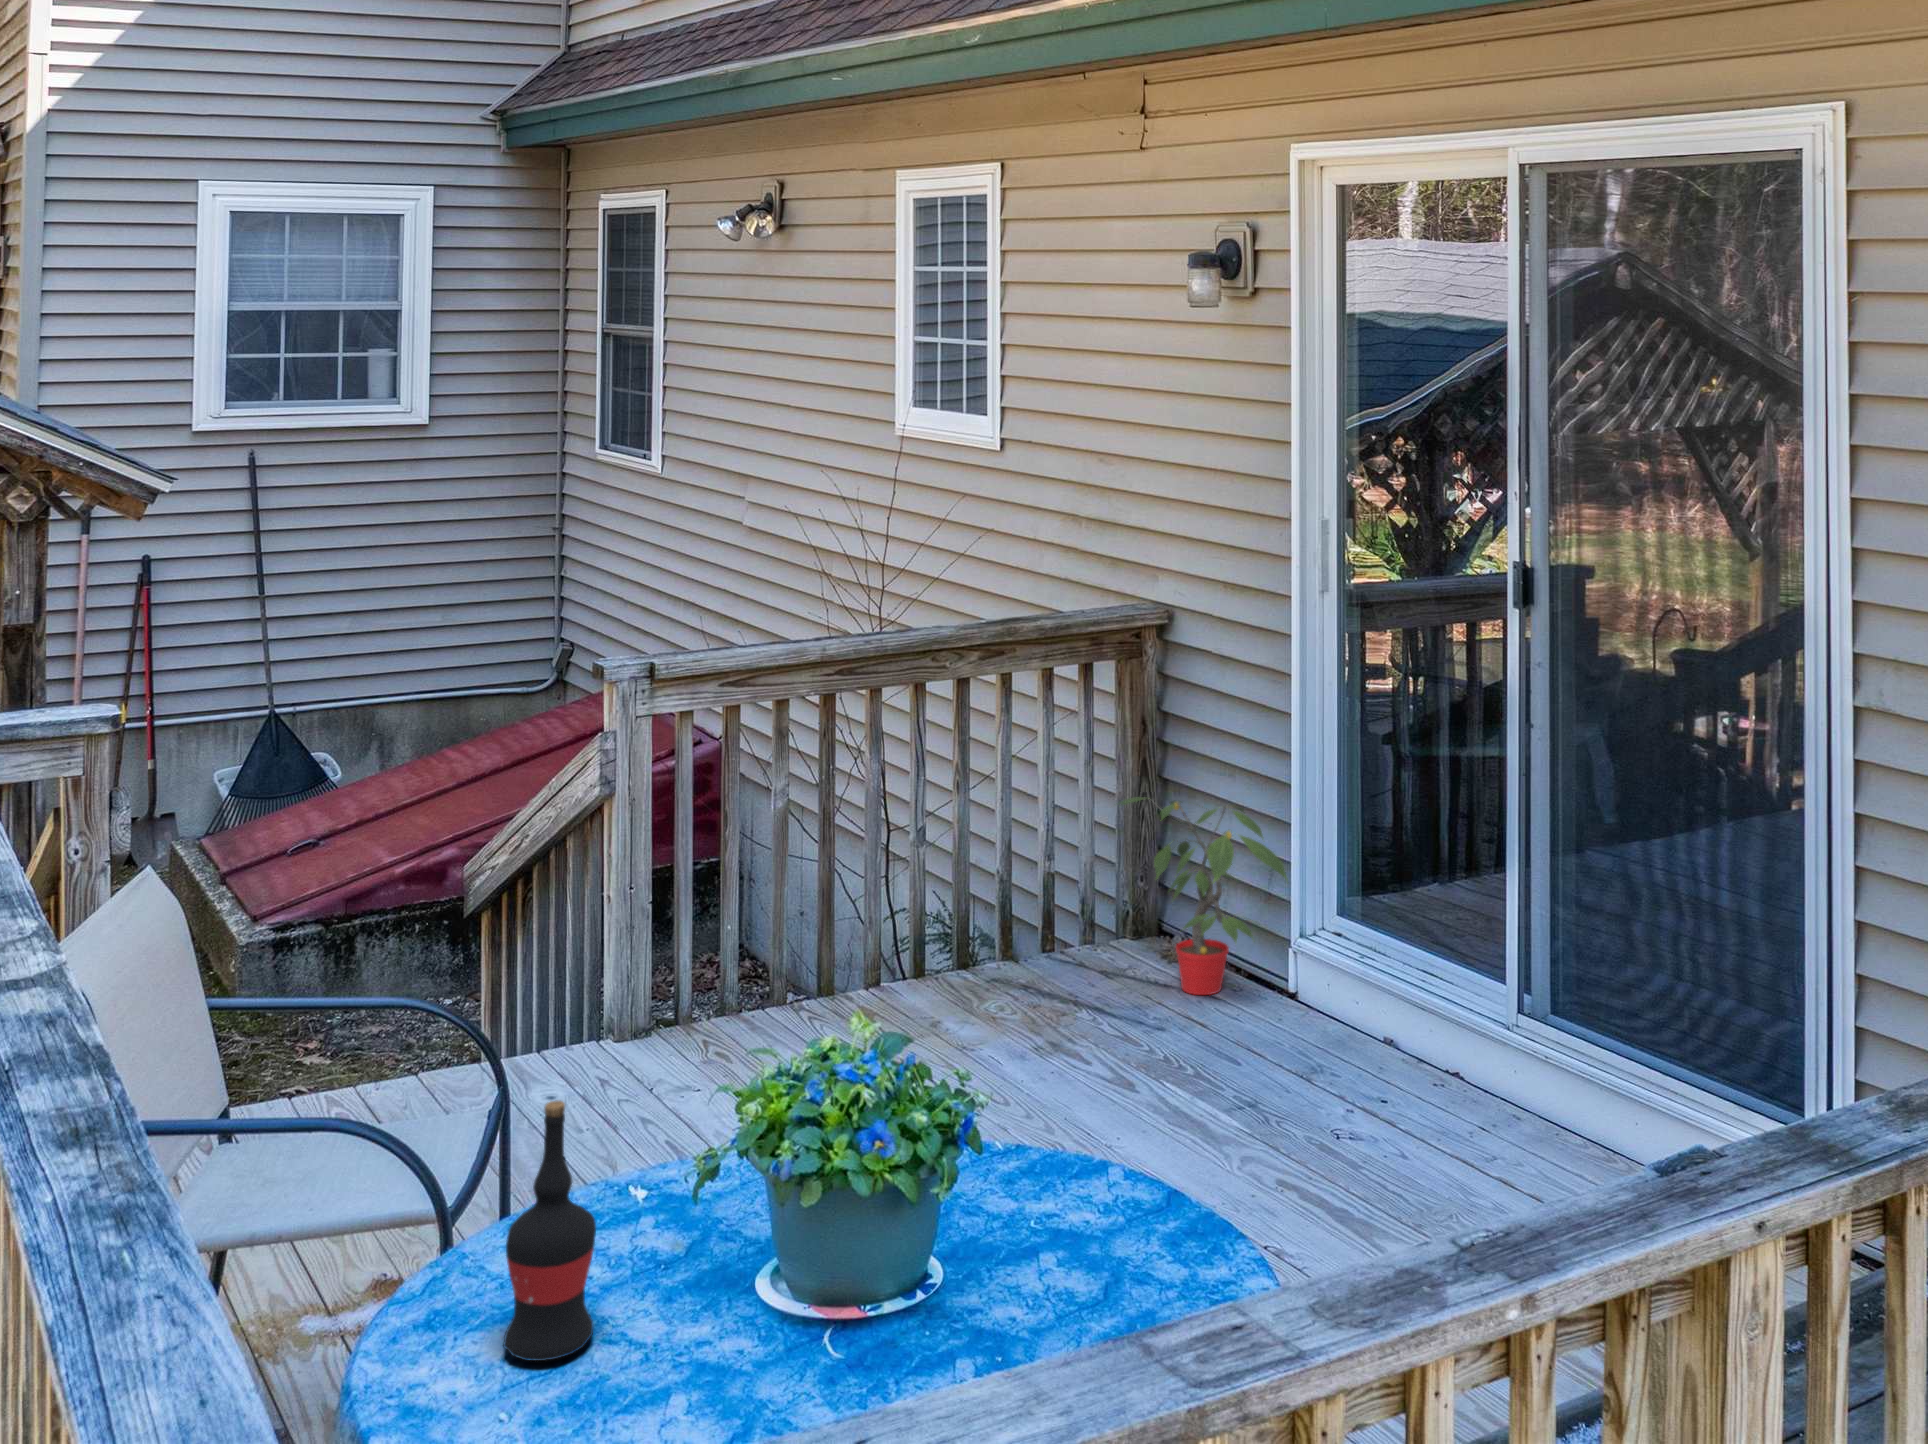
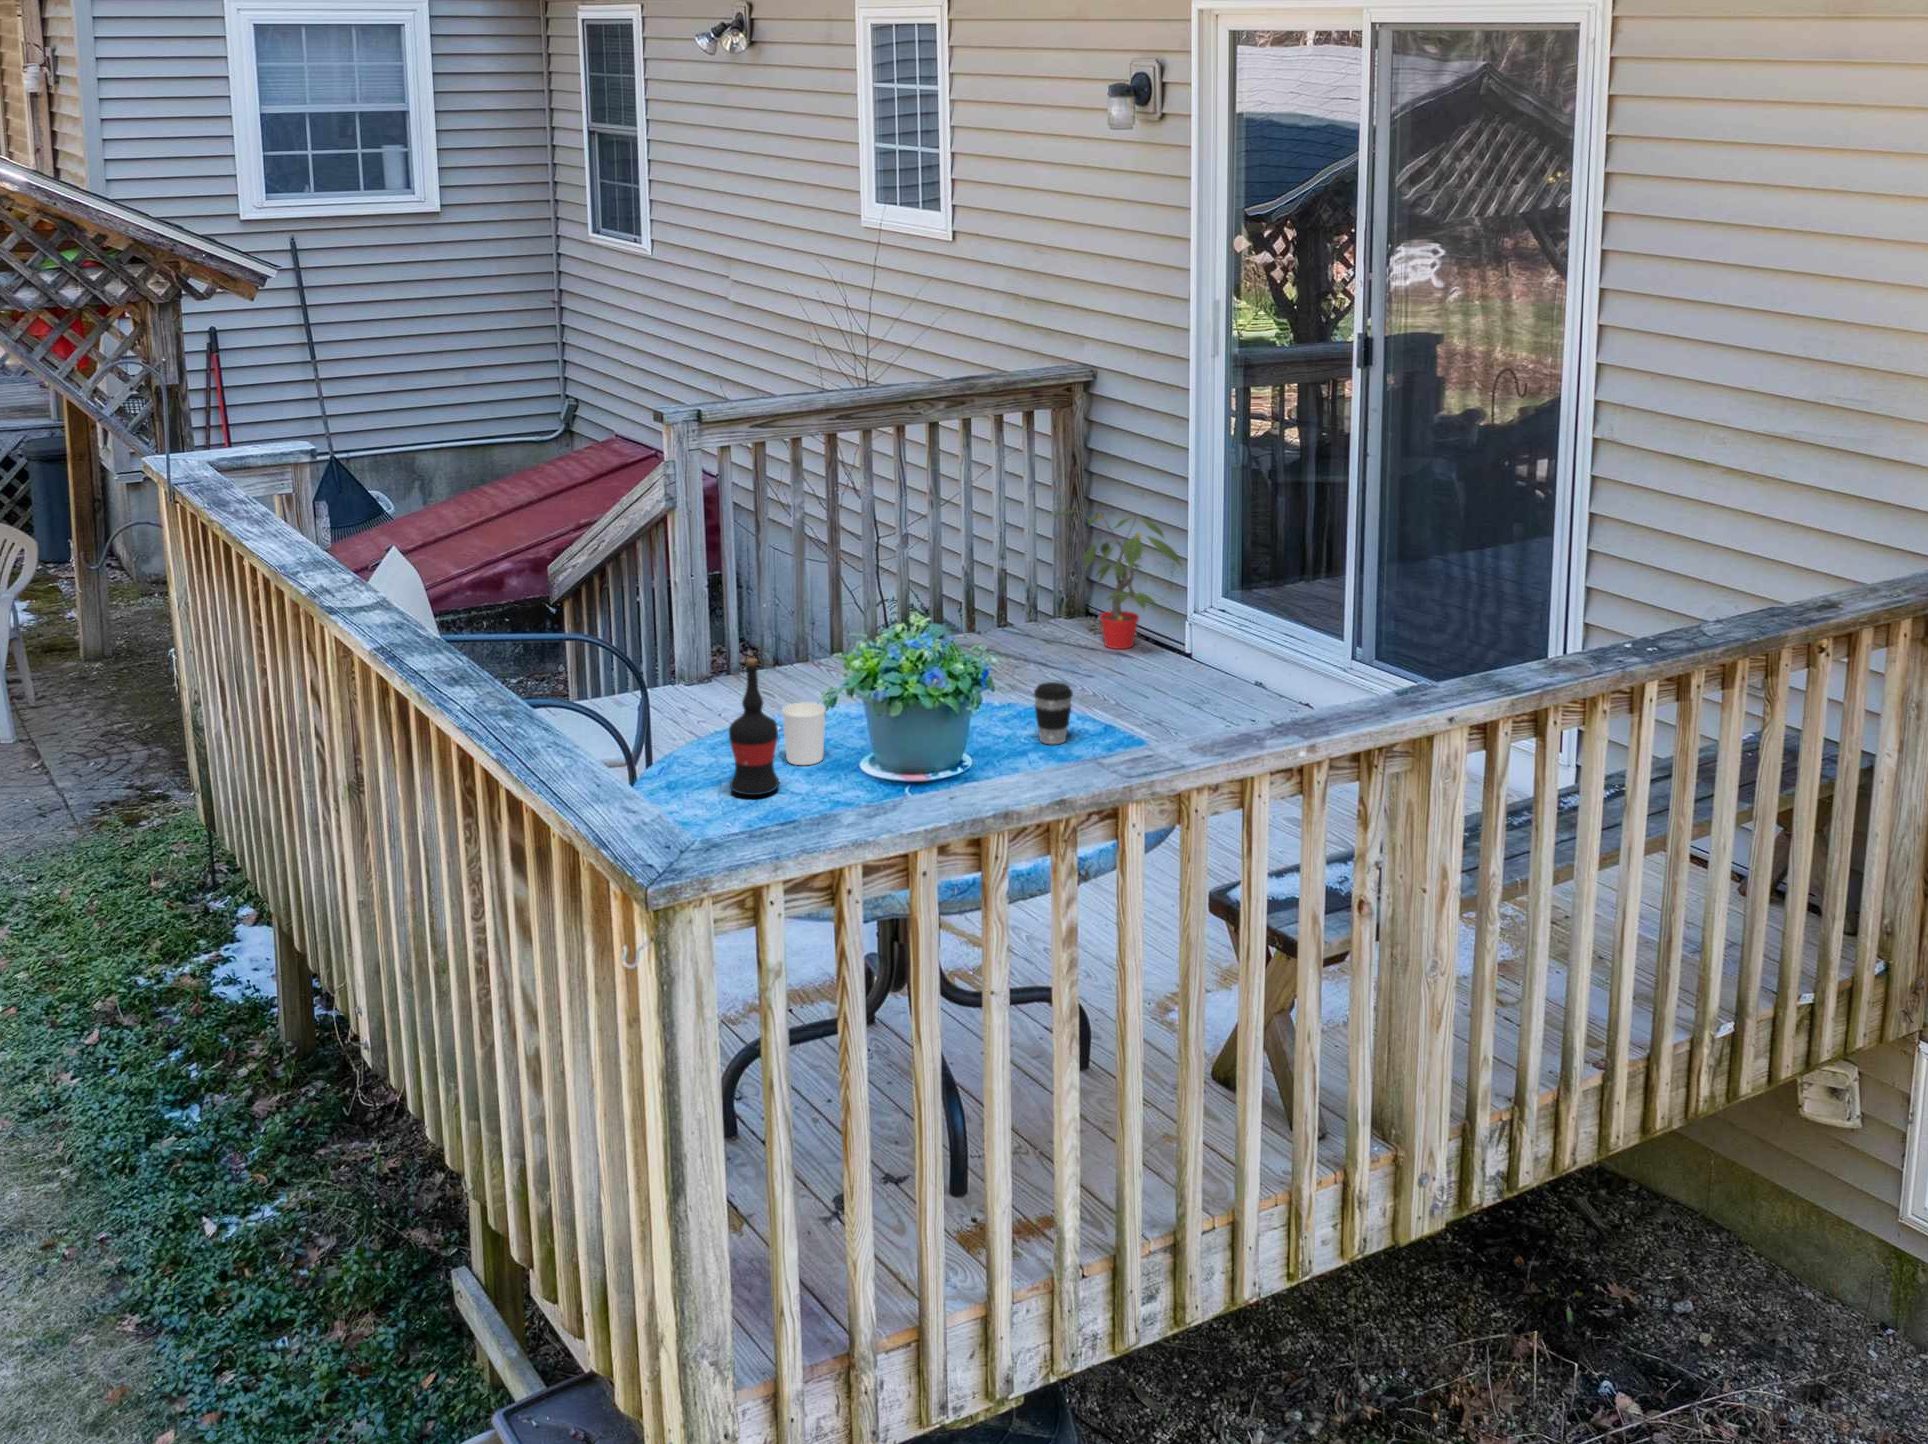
coffee cup: none [1051,1122,1117,1236] -> present [1034,682,1073,744]
candle holder: none [621,1164,697,1284] -> present [782,703,826,765]

